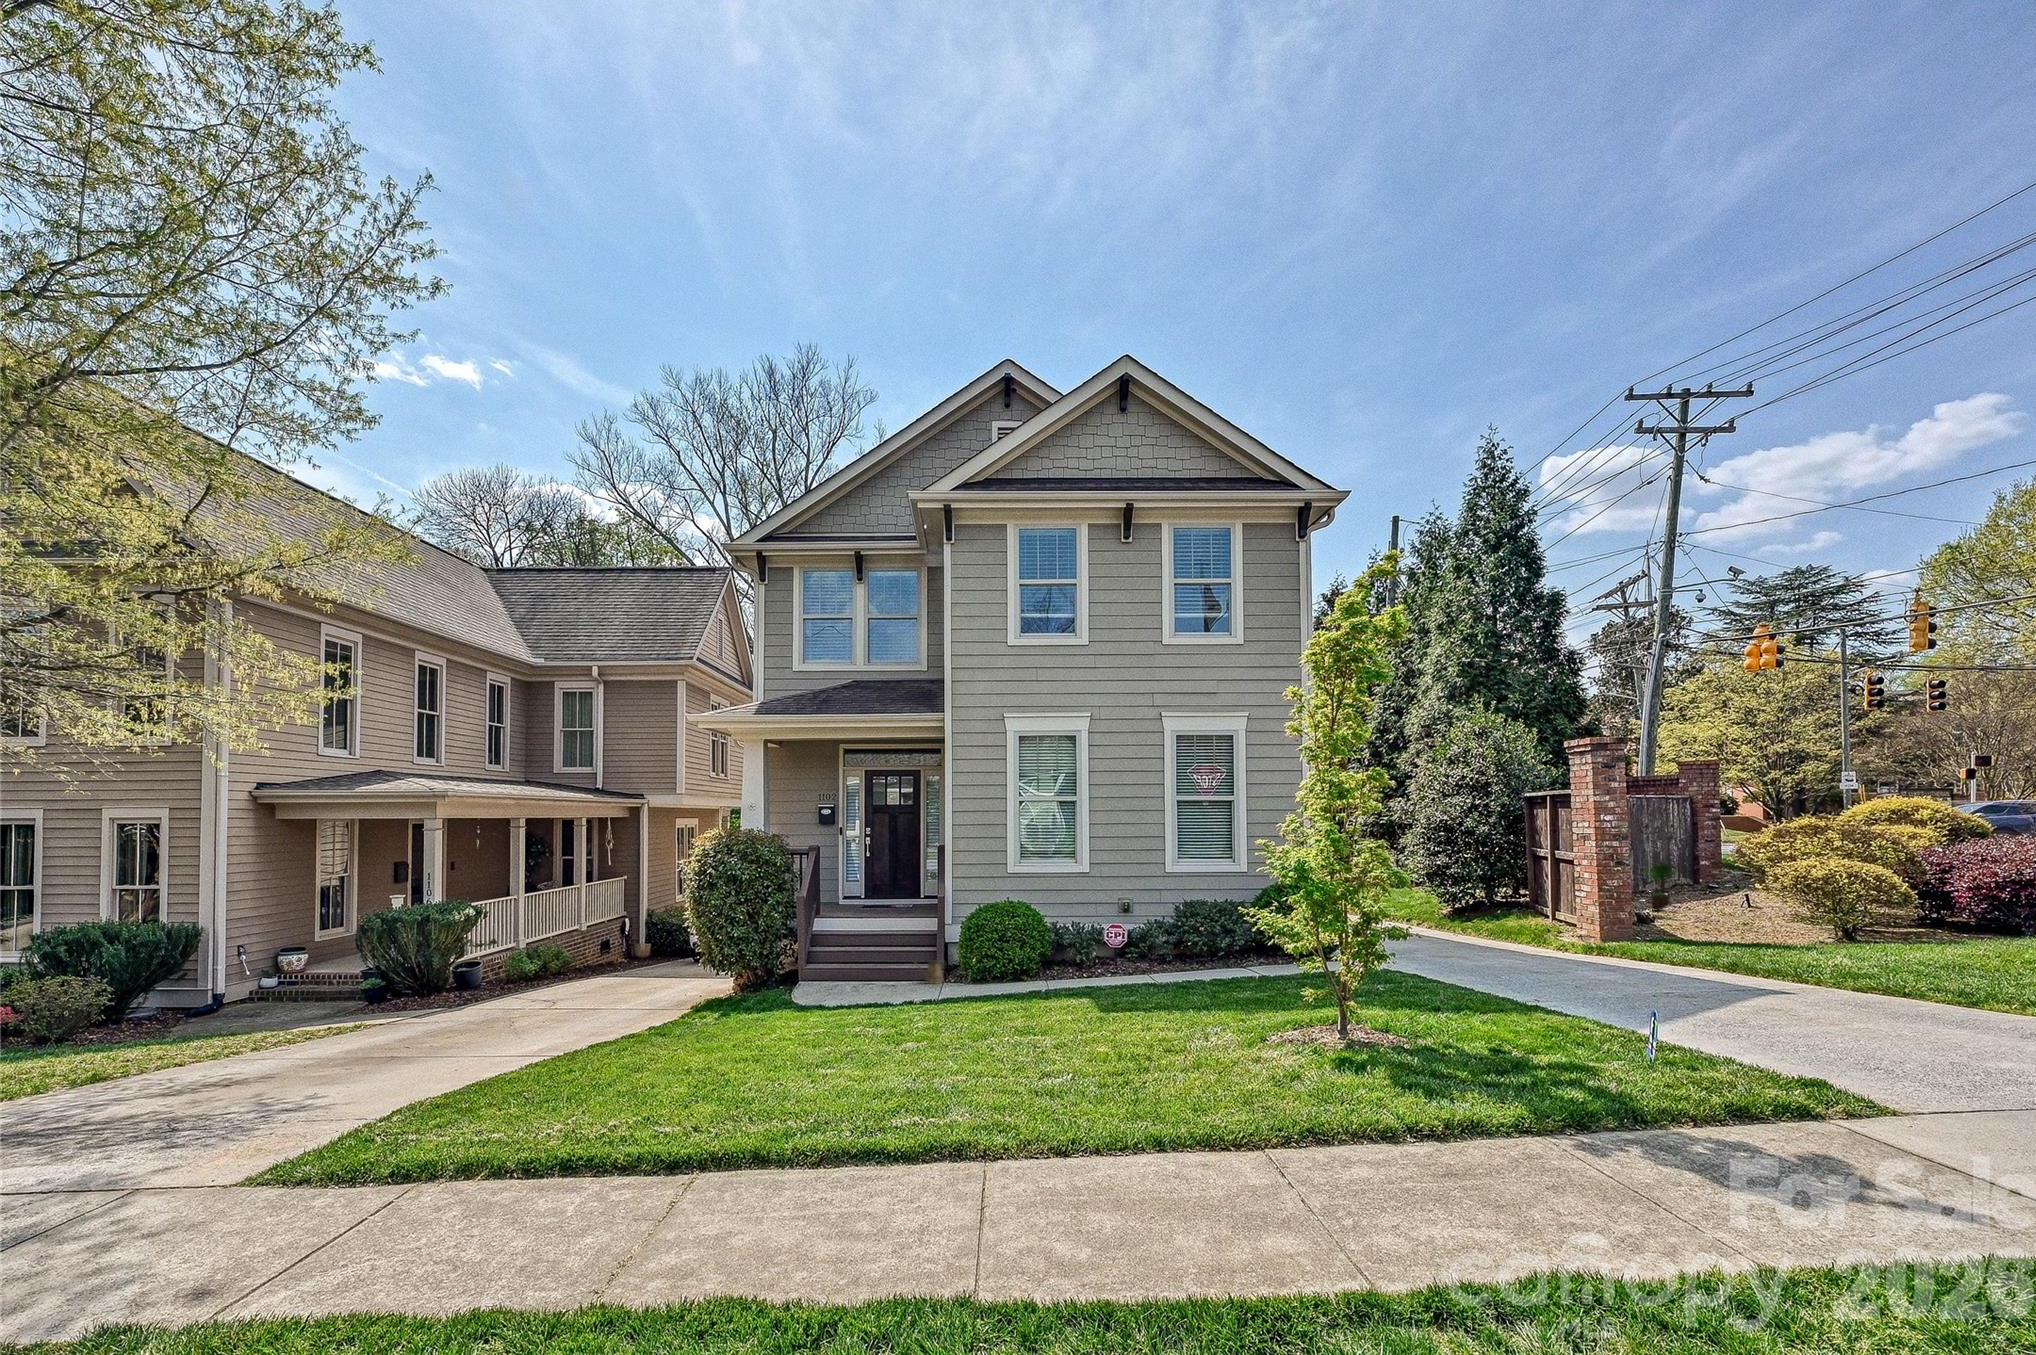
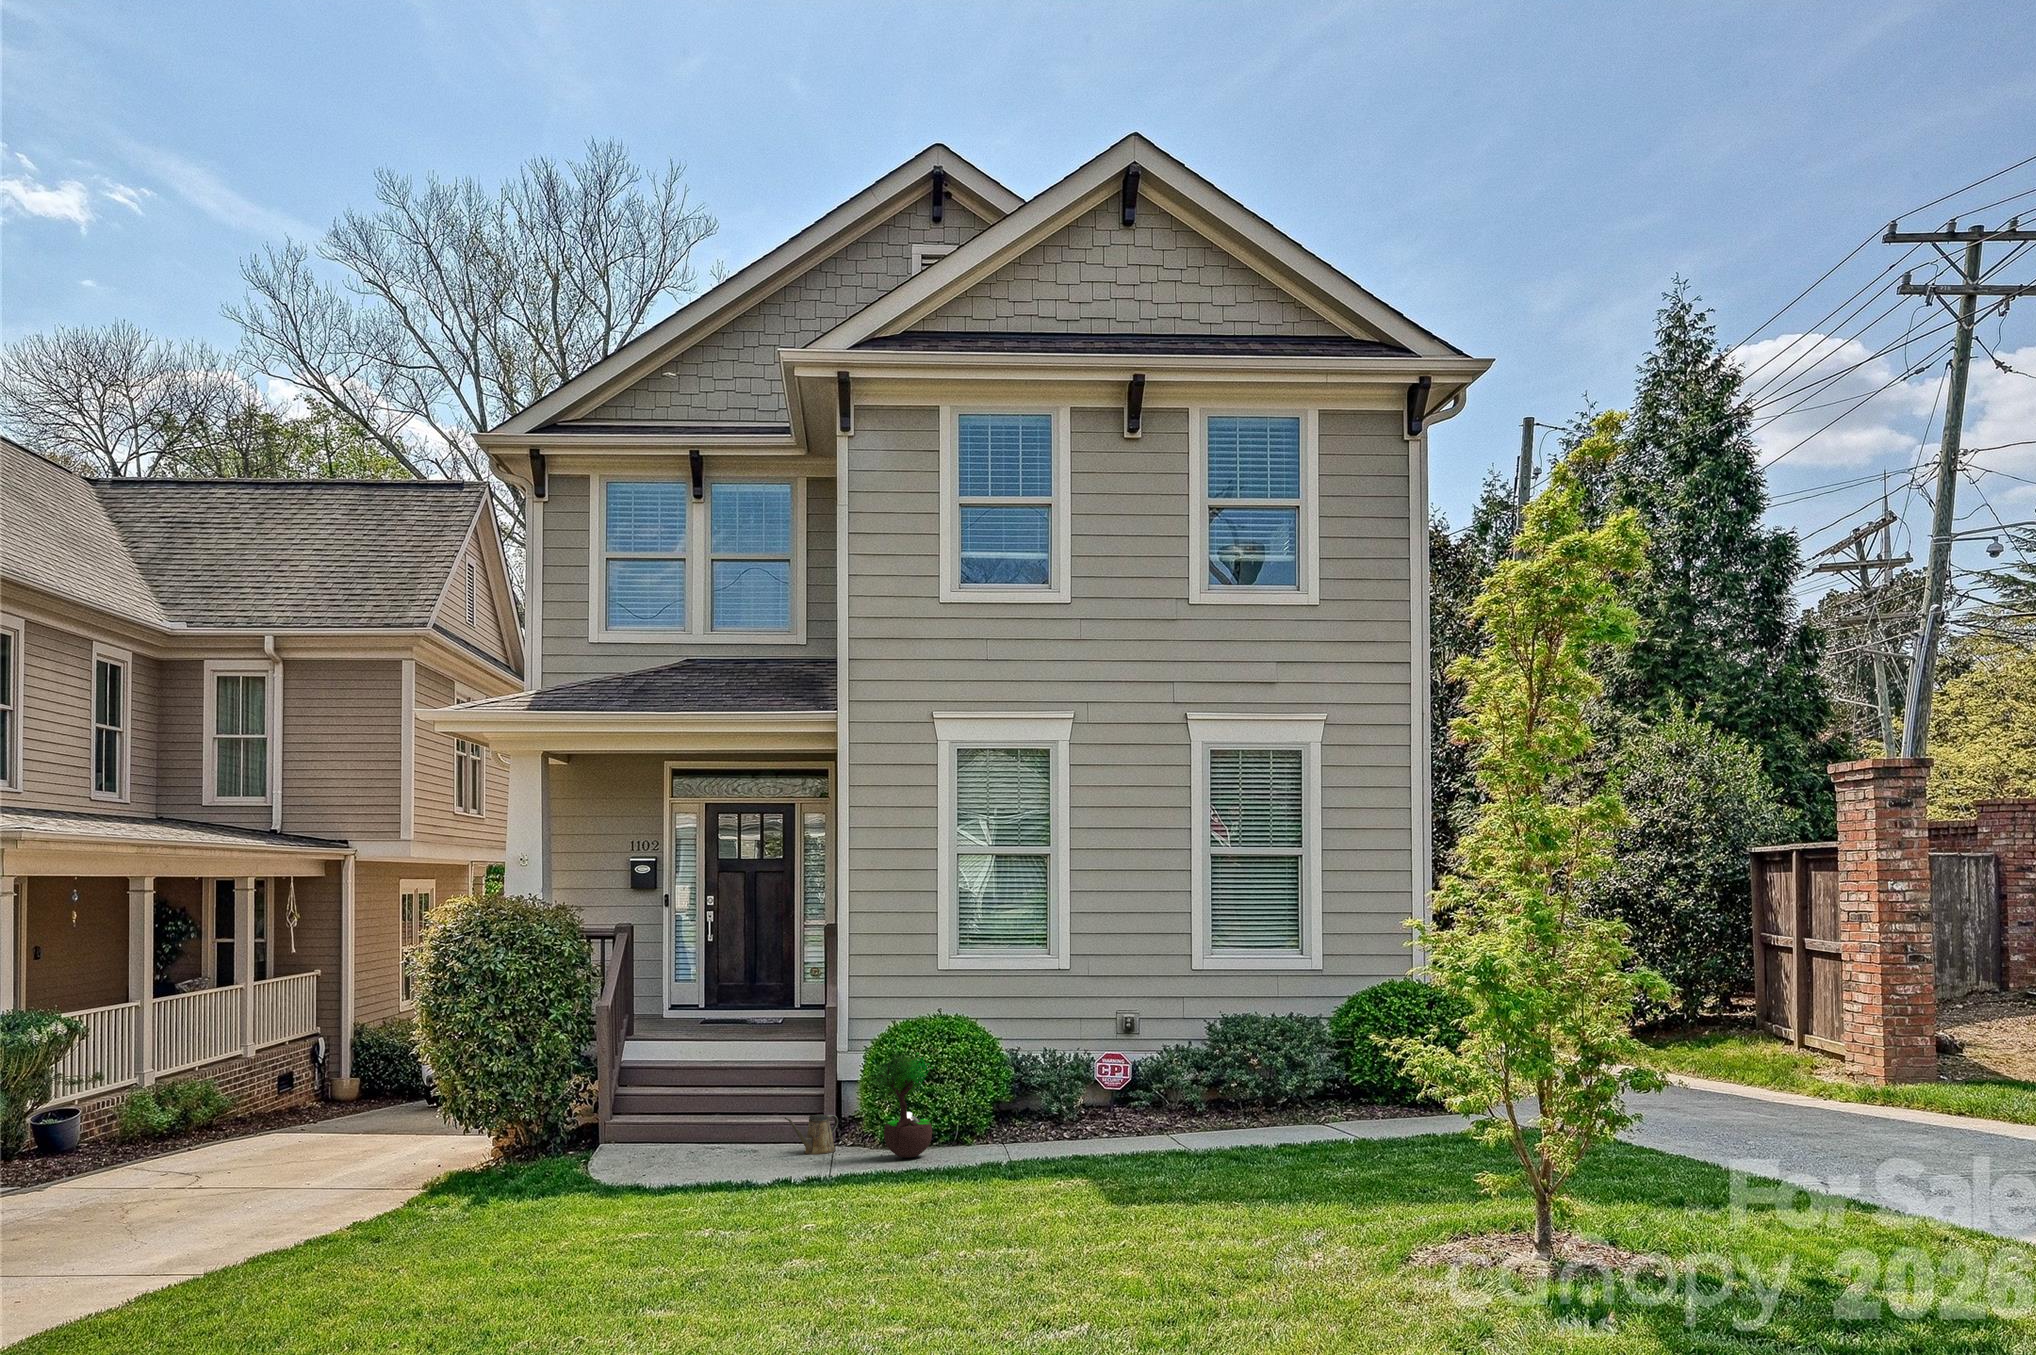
potted tree: present [1646,863,1674,911] -> present [870,1051,932,1158]

